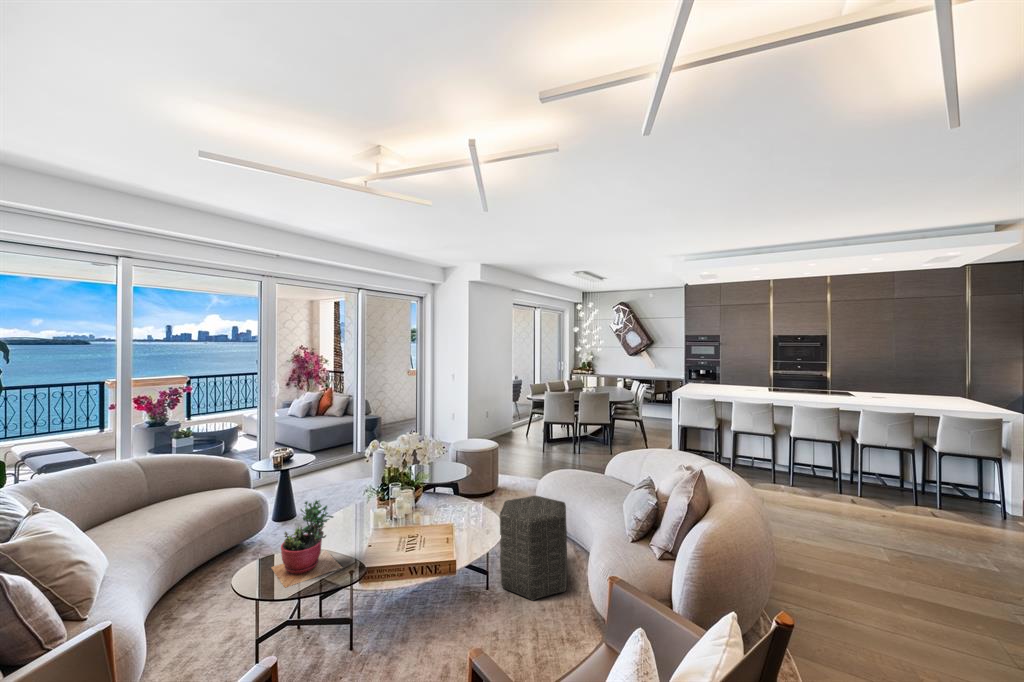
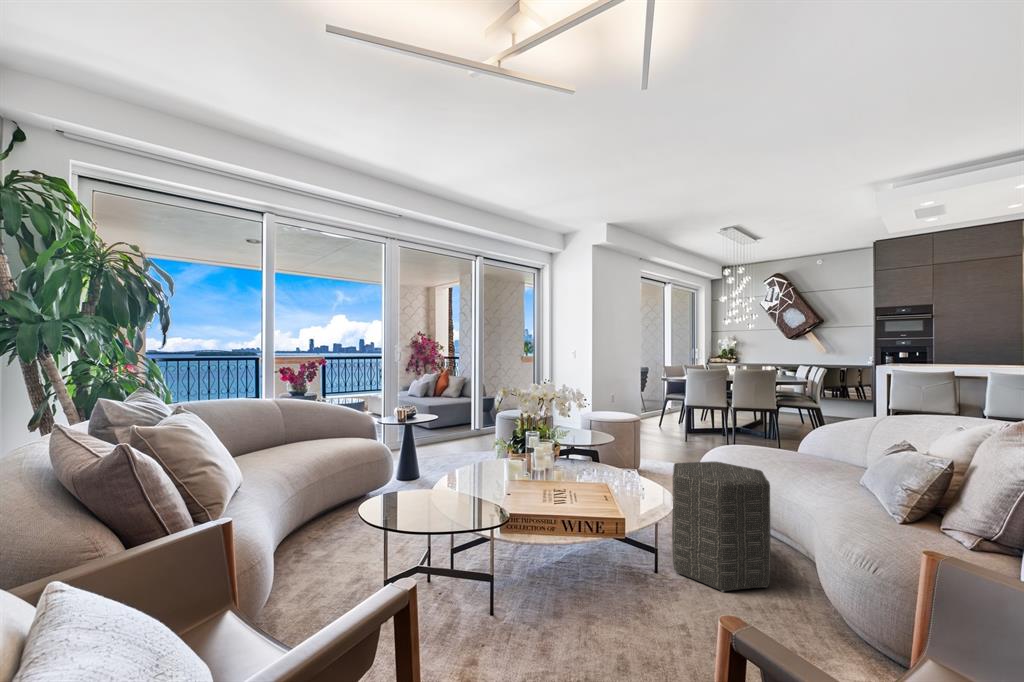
succulent plant: present [272,500,342,587] -> none [402,424,484,521]

